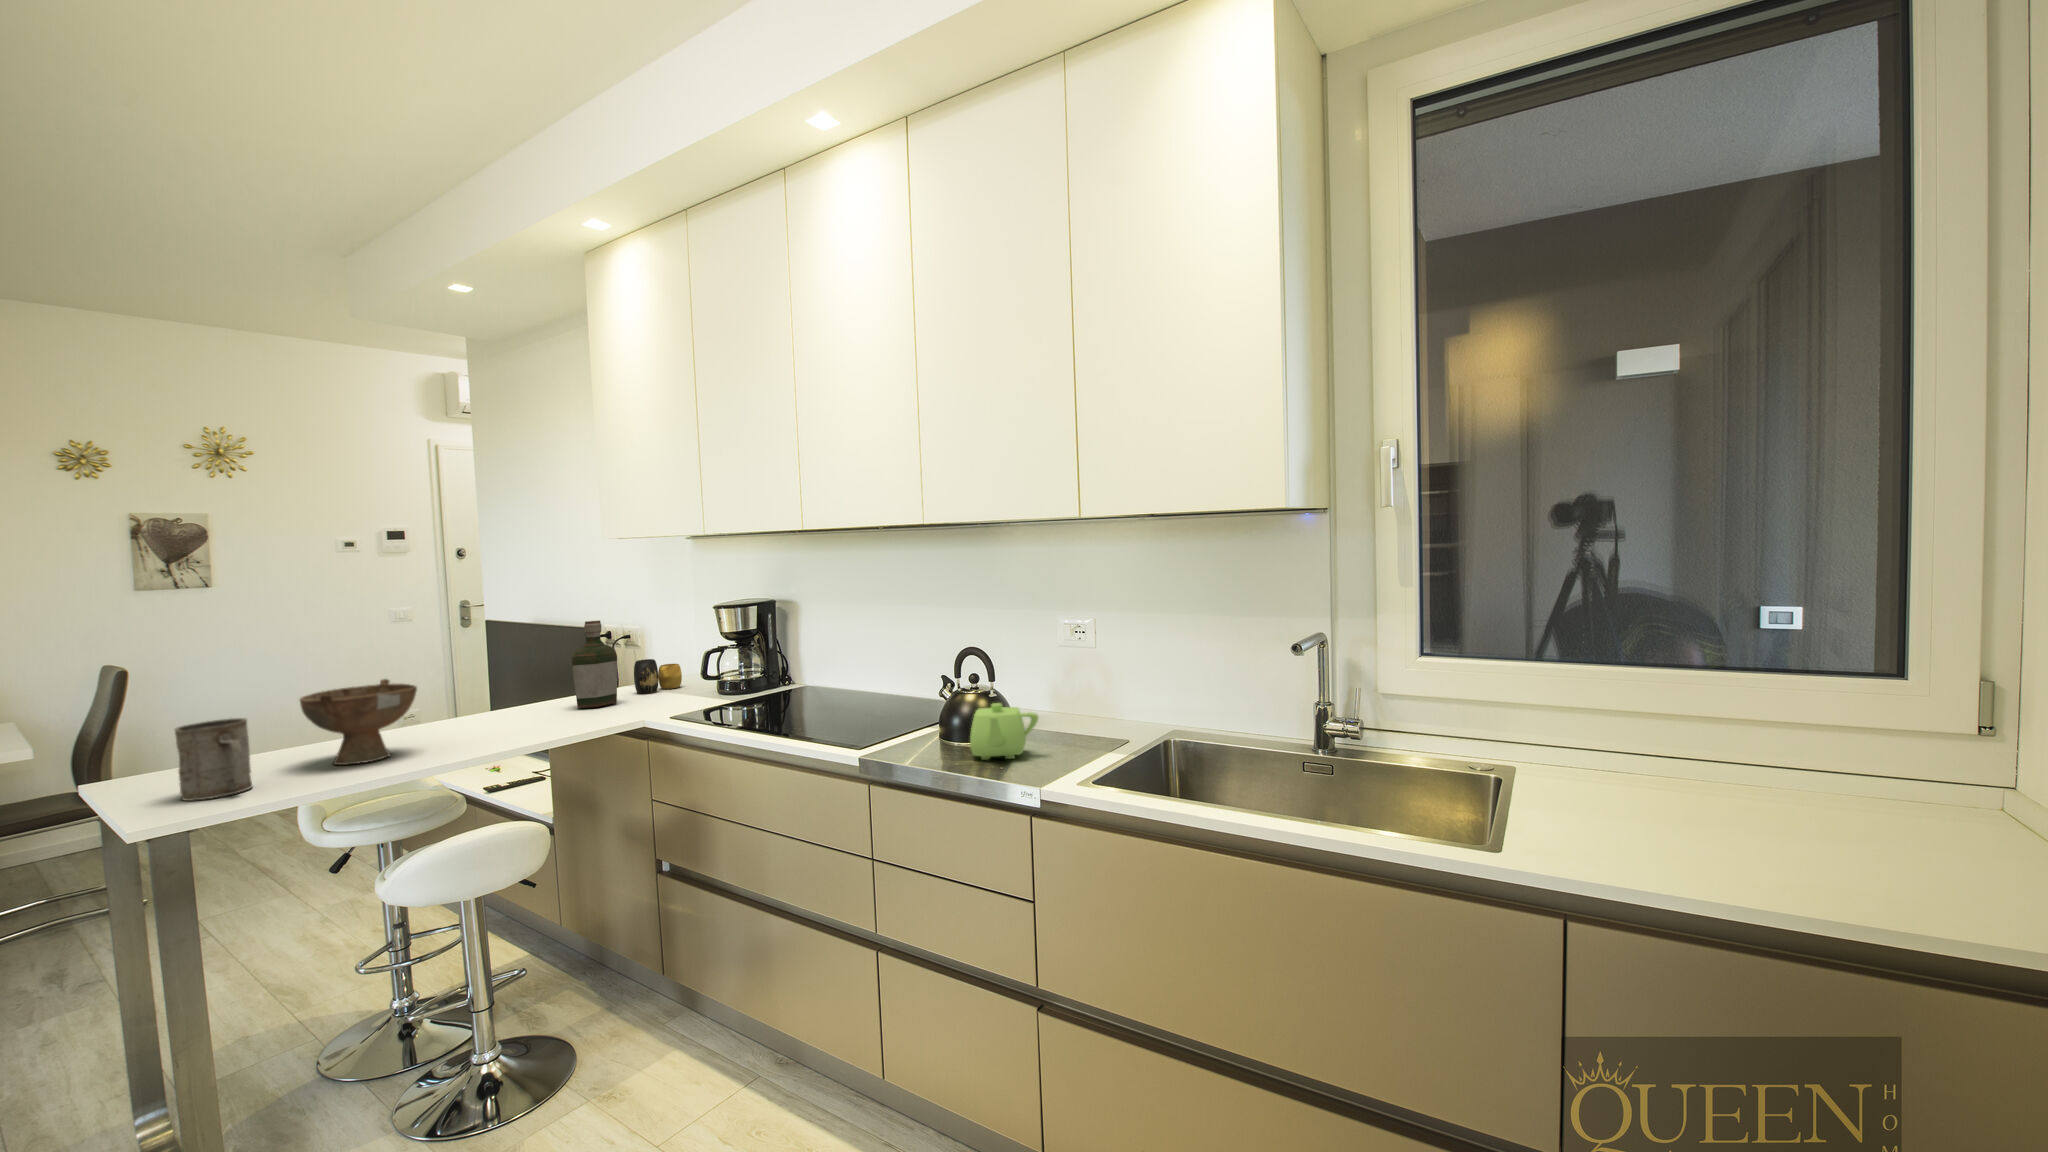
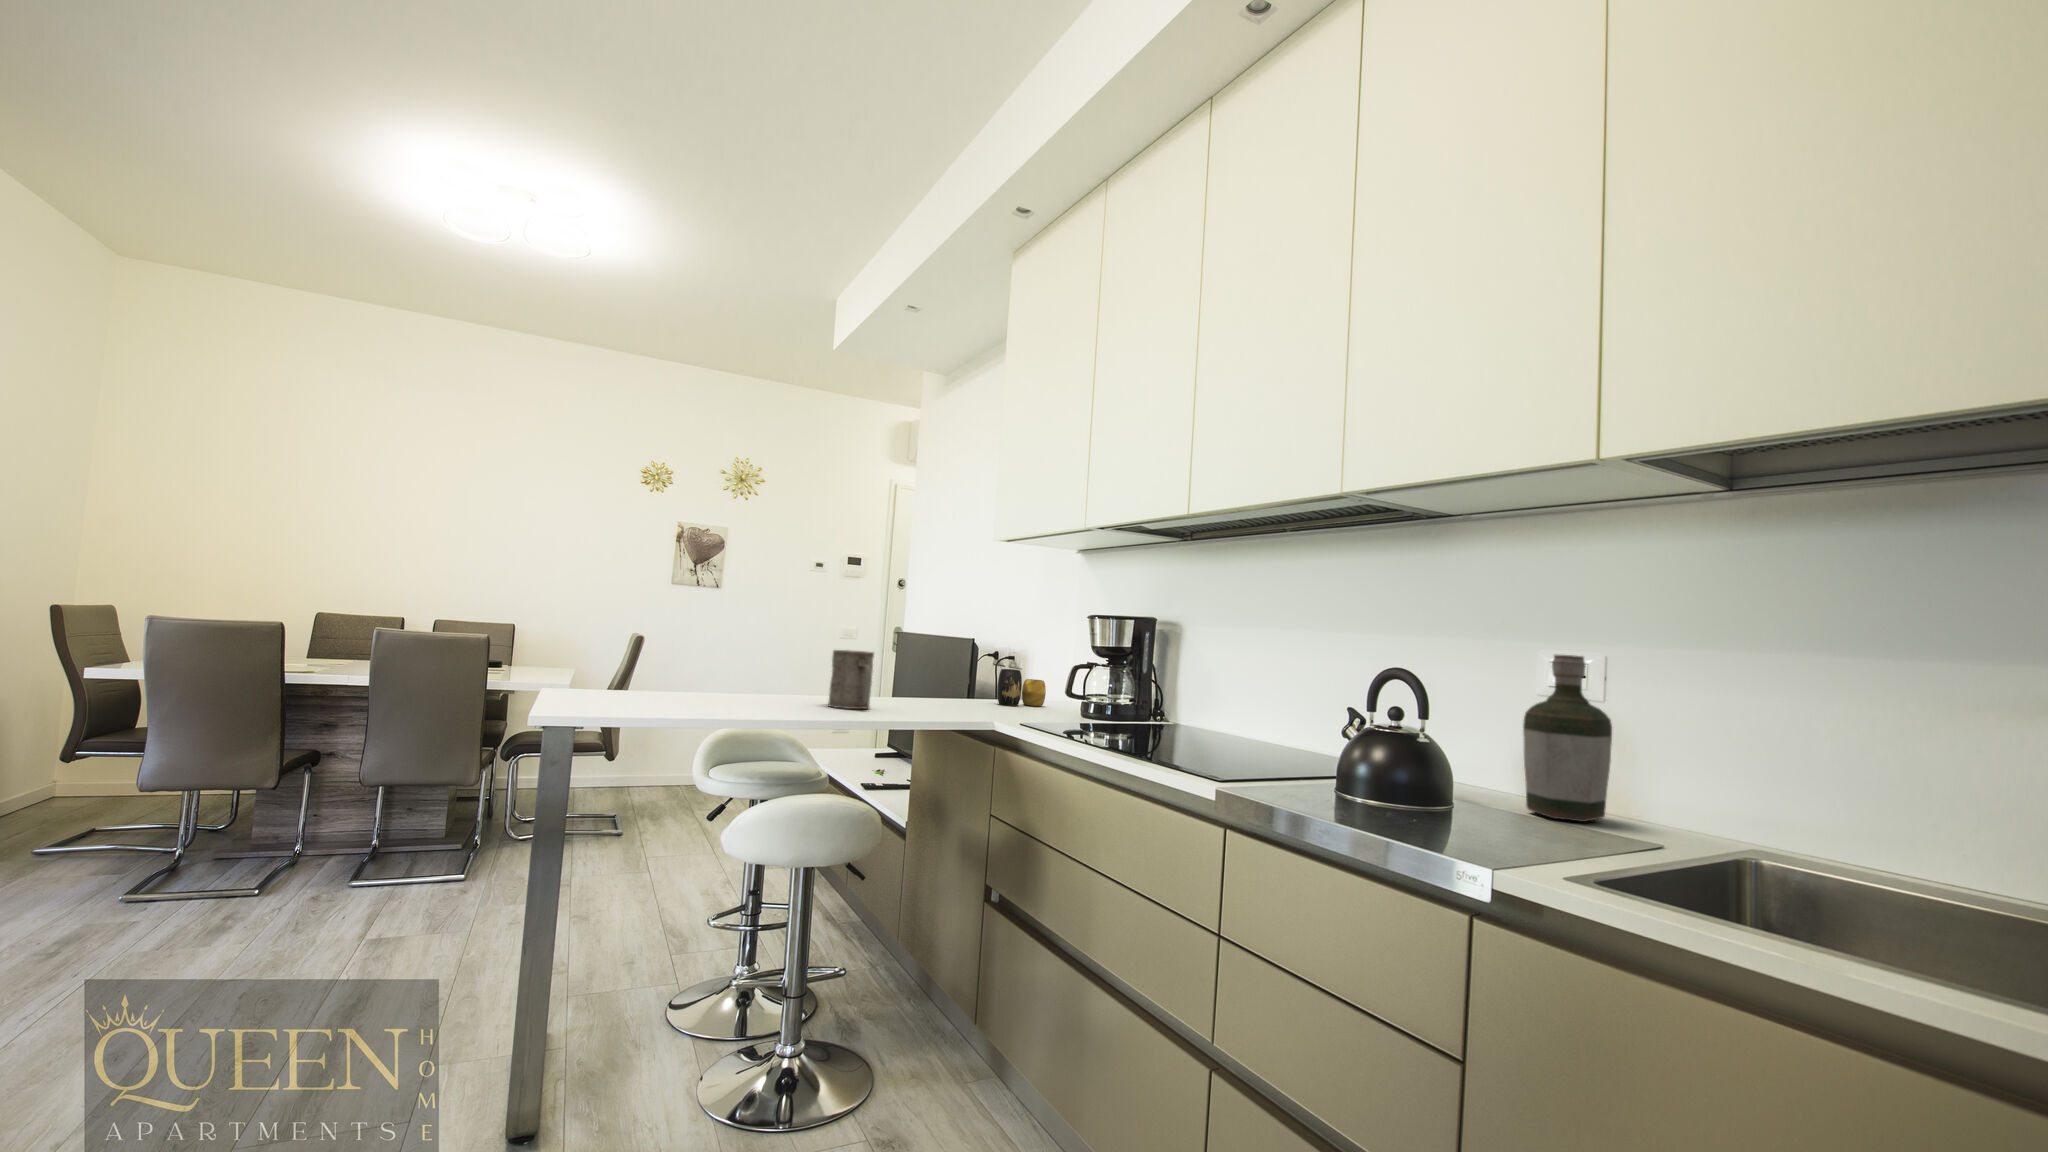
bottle: present [572,620,618,708] -> present [1523,655,1612,822]
bowl: present [300,679,417,765] -> none [700,629,792,705]
teapot: present [970,703,1038,760] -> none [1387,744,1509,833]
mug: present [175,718,252,801] -> present [828,650,874,709]

